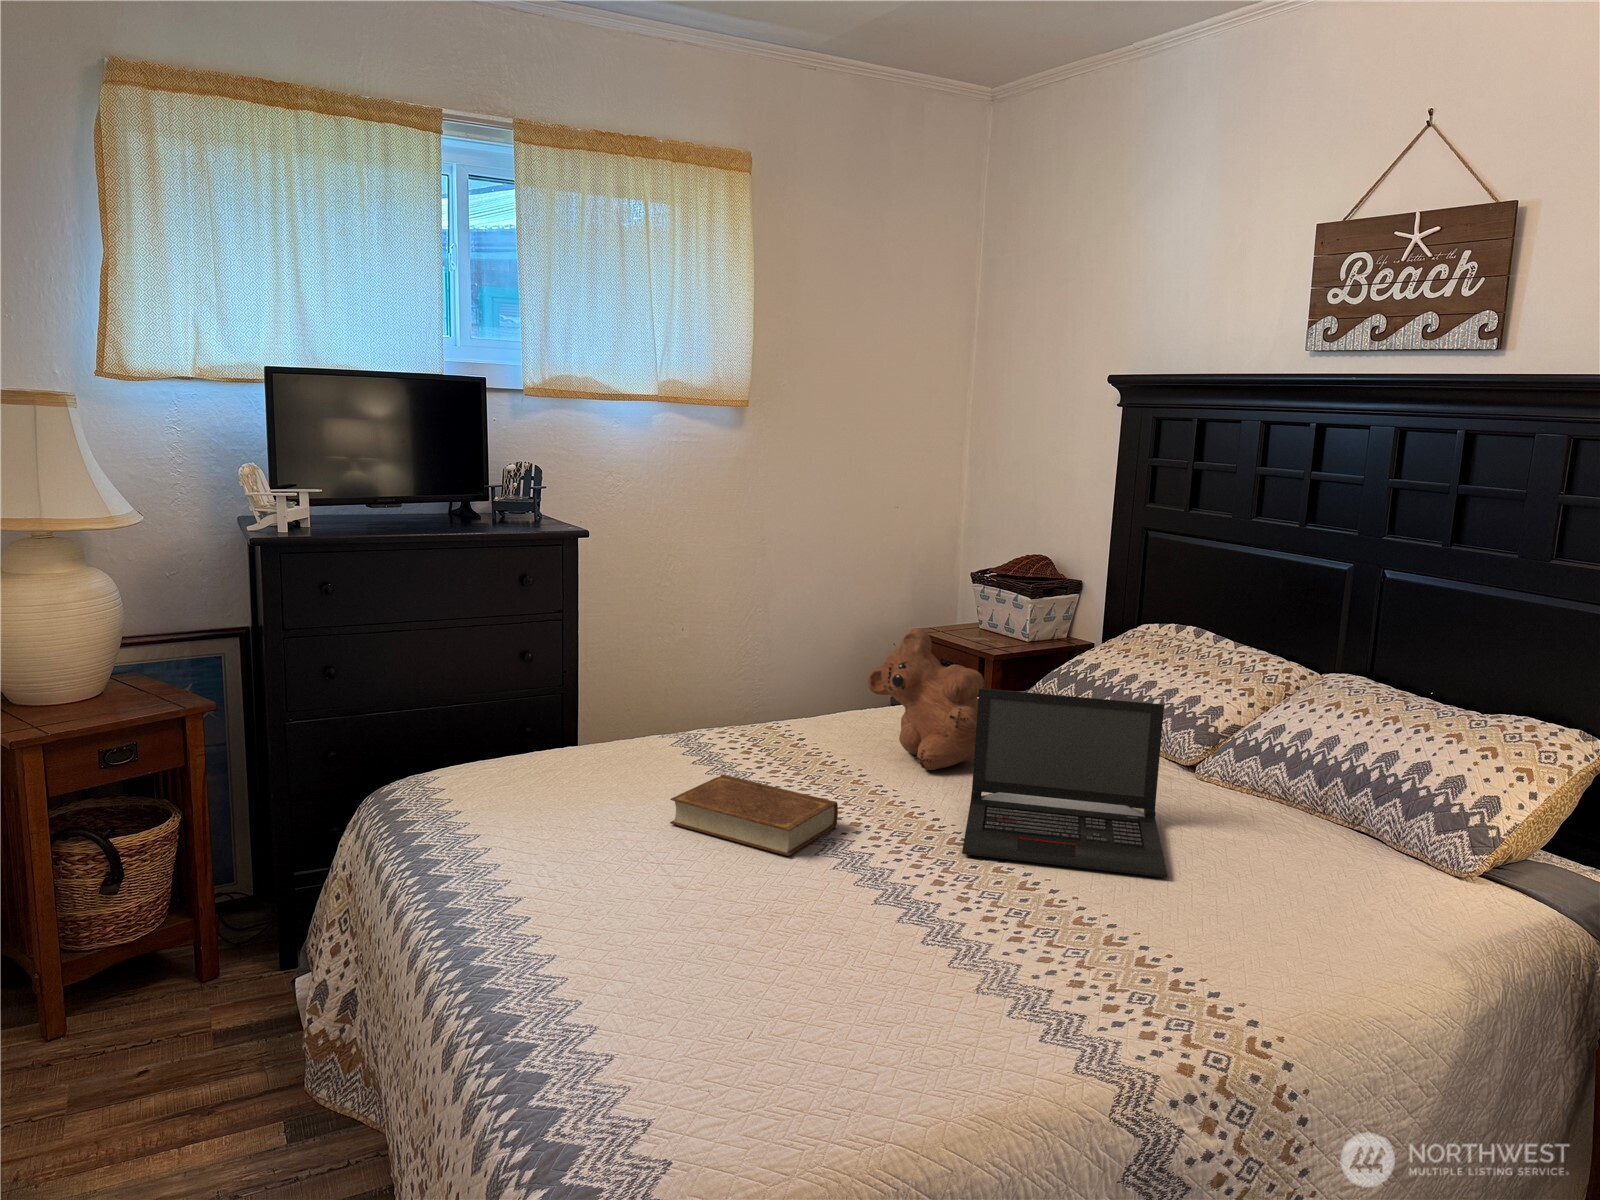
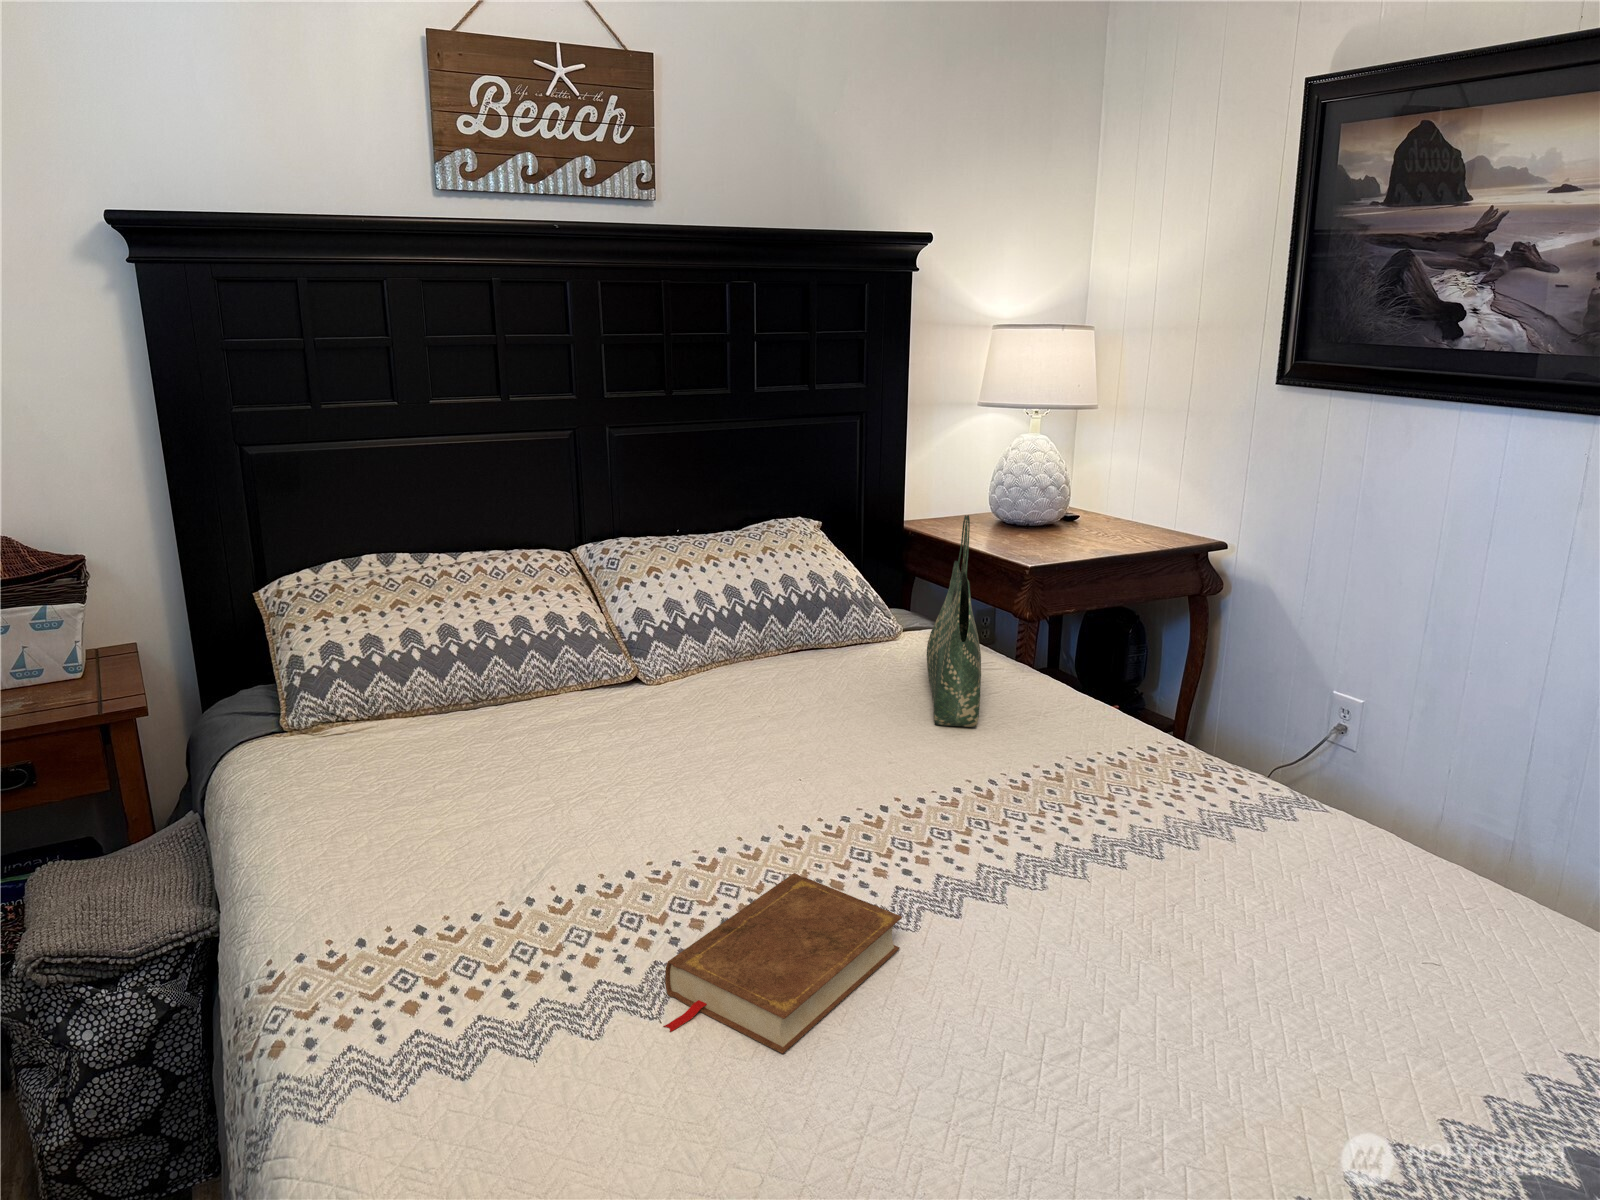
teddy bear: present [868,628,984,770] -> none [441,640,644,814]
tote bag: none [1224,680,1443,913] -> present [927,515,981,727]
laptop: present [962,688,1168,878] -> none [715,603,921,830]

